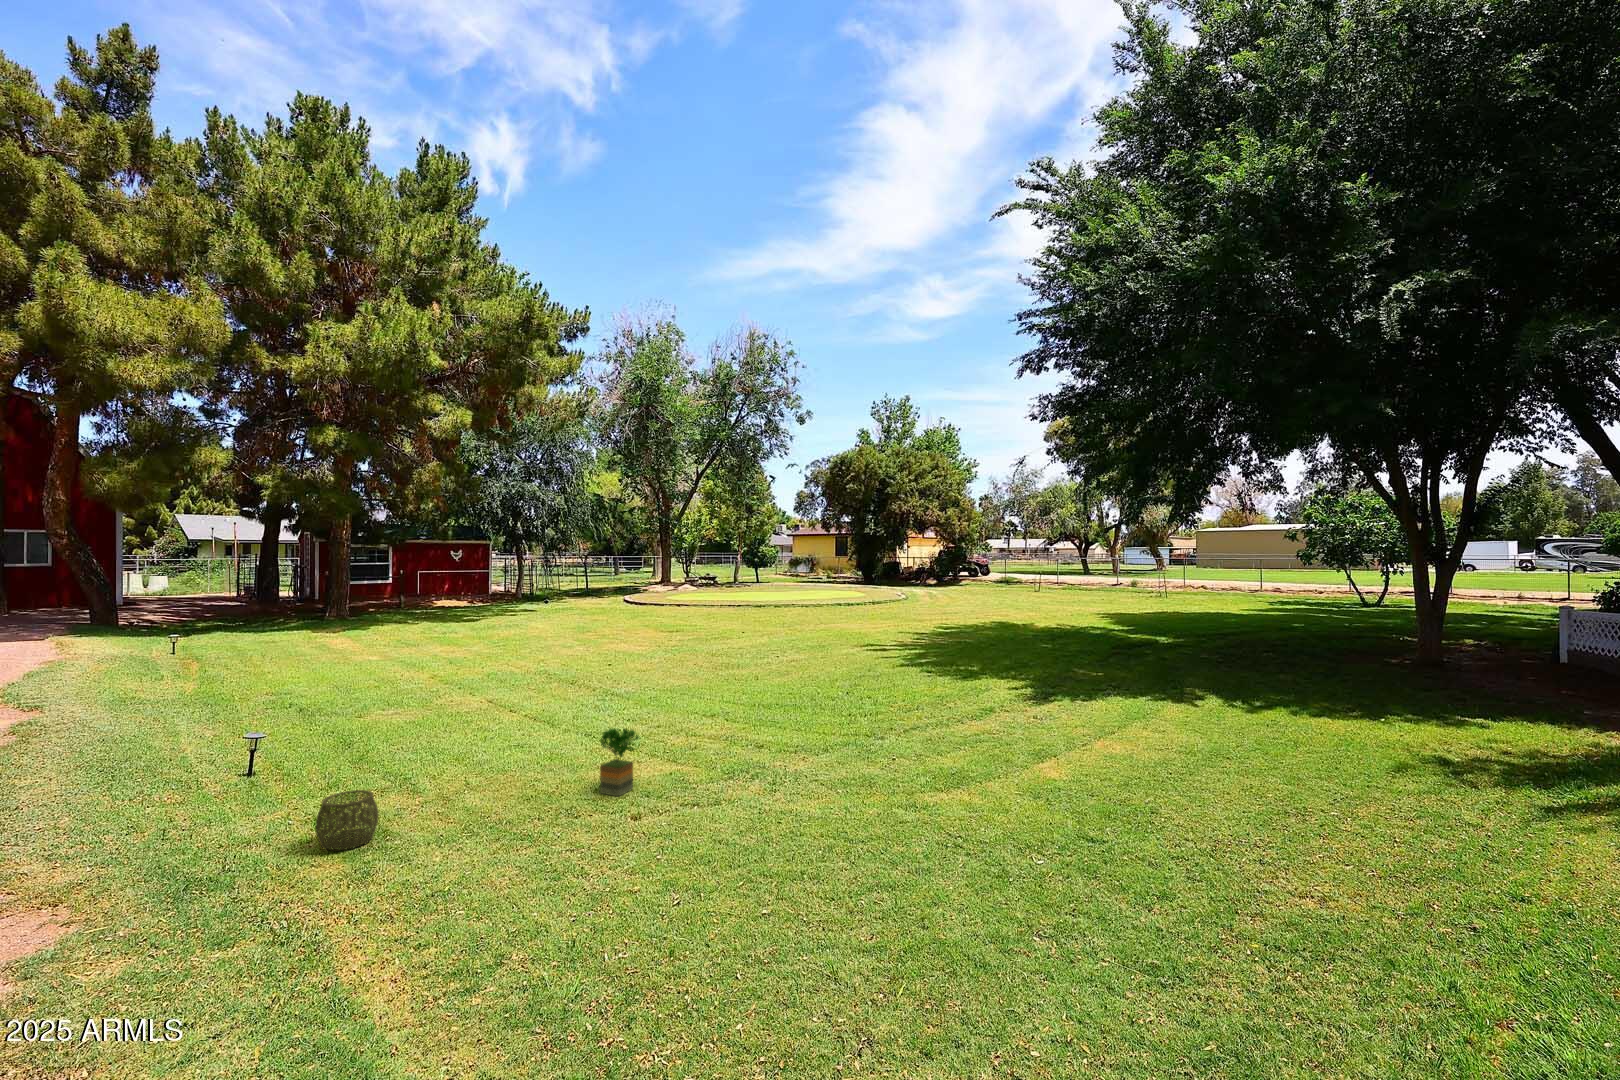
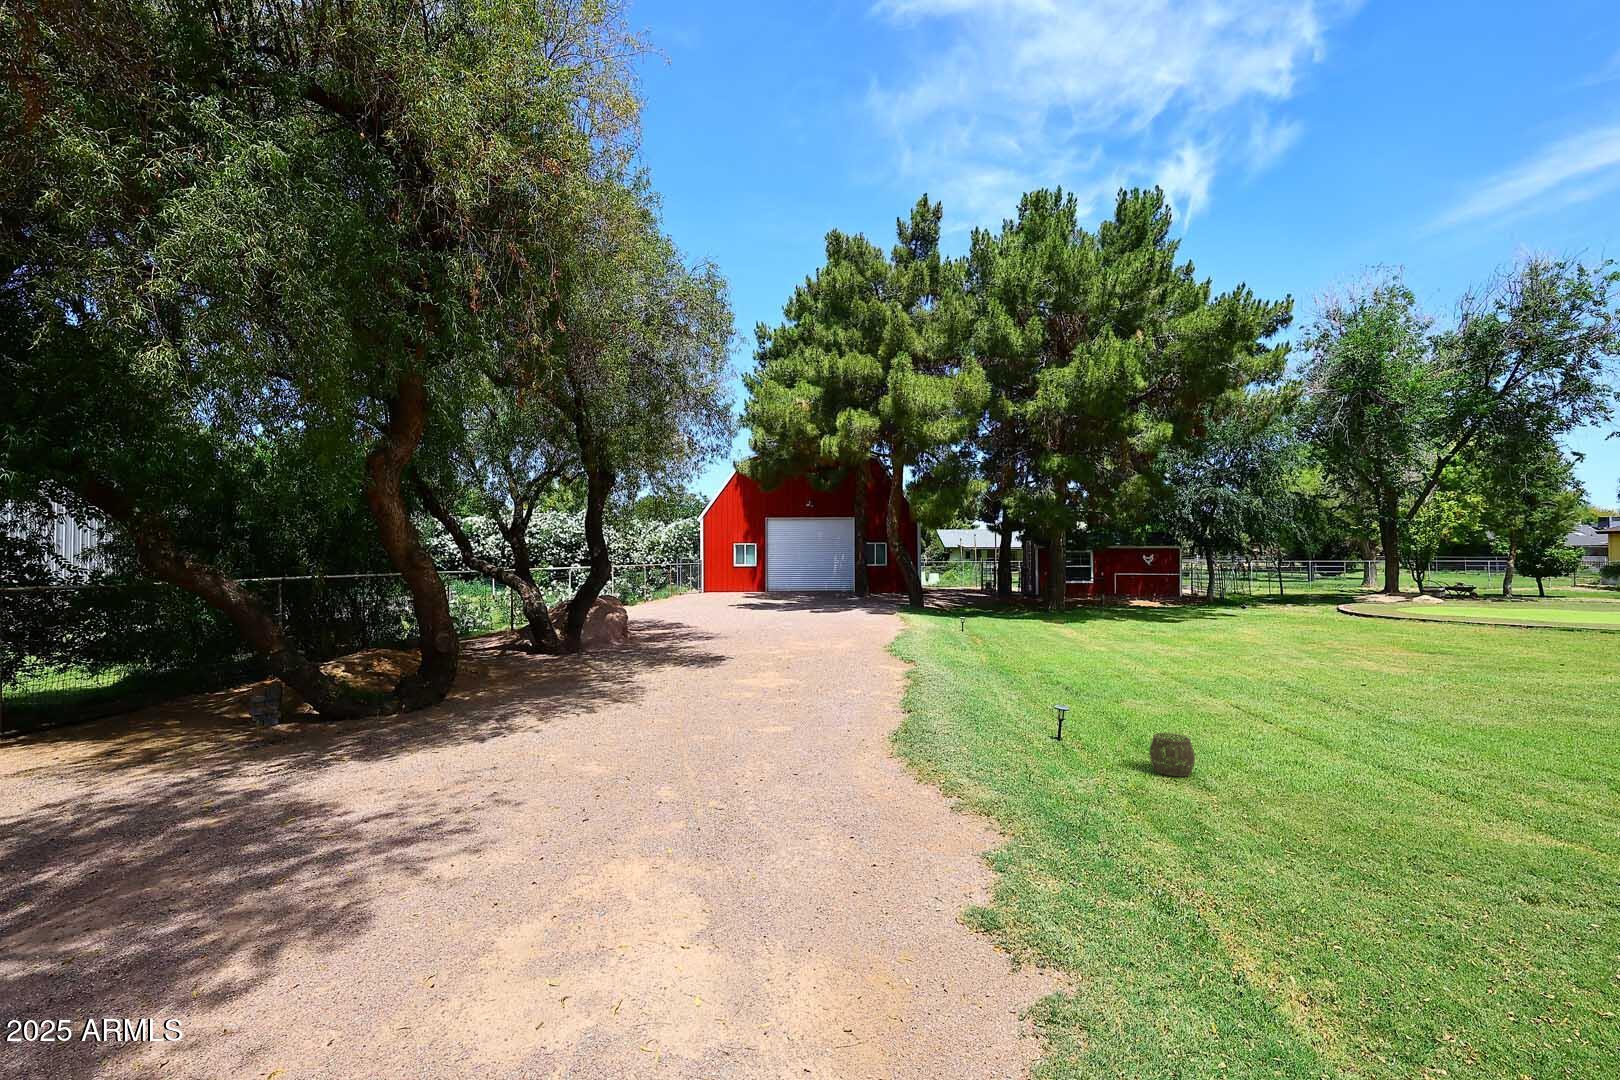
potted tree: present [600,729,640,796] -> none [1403,727,1458,798]

